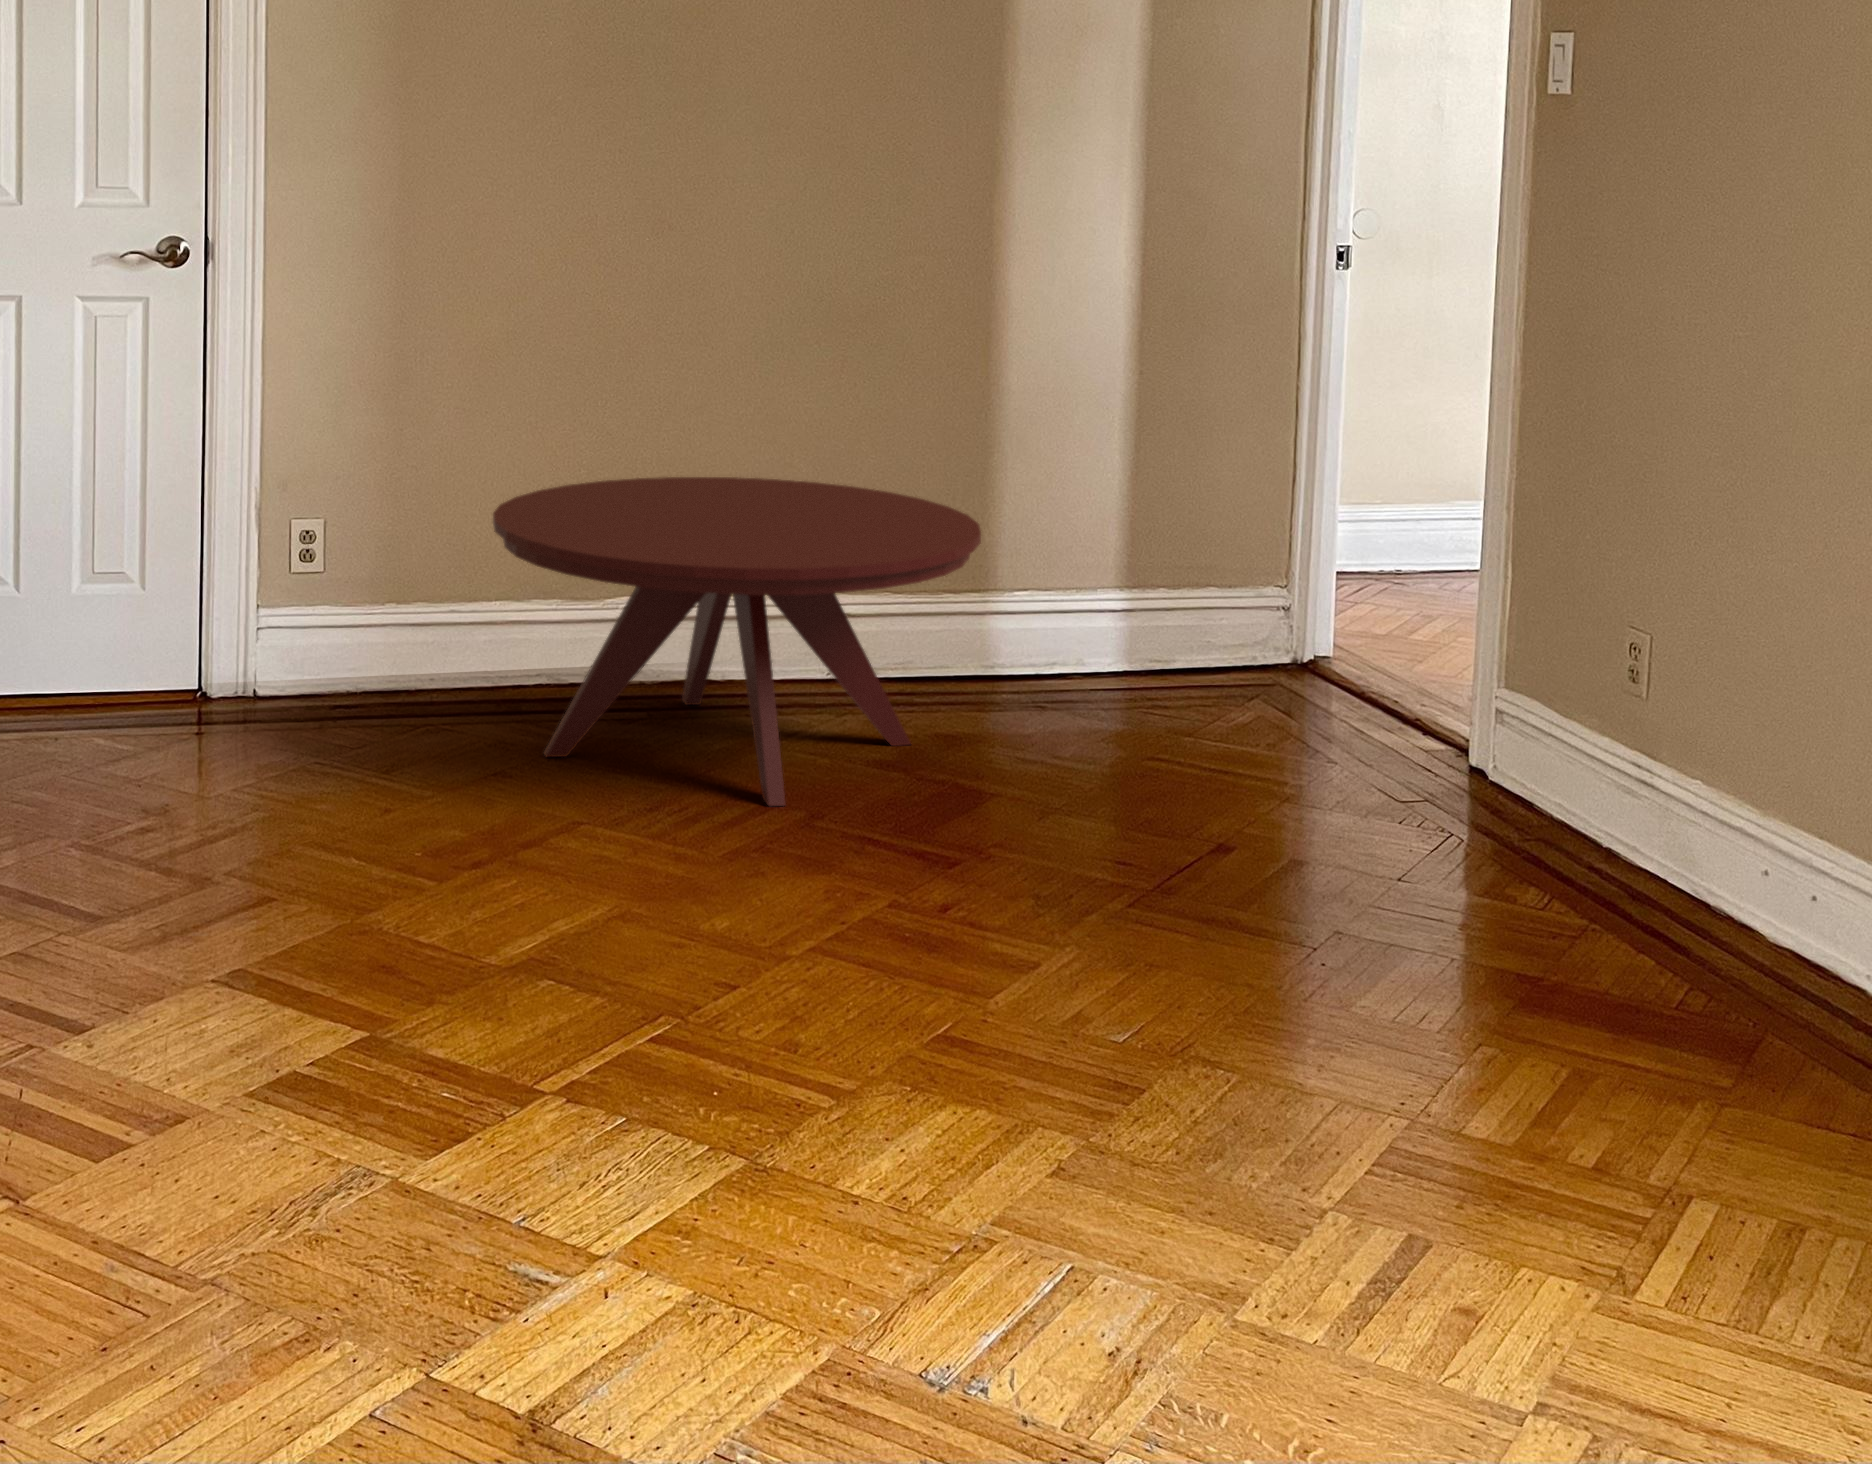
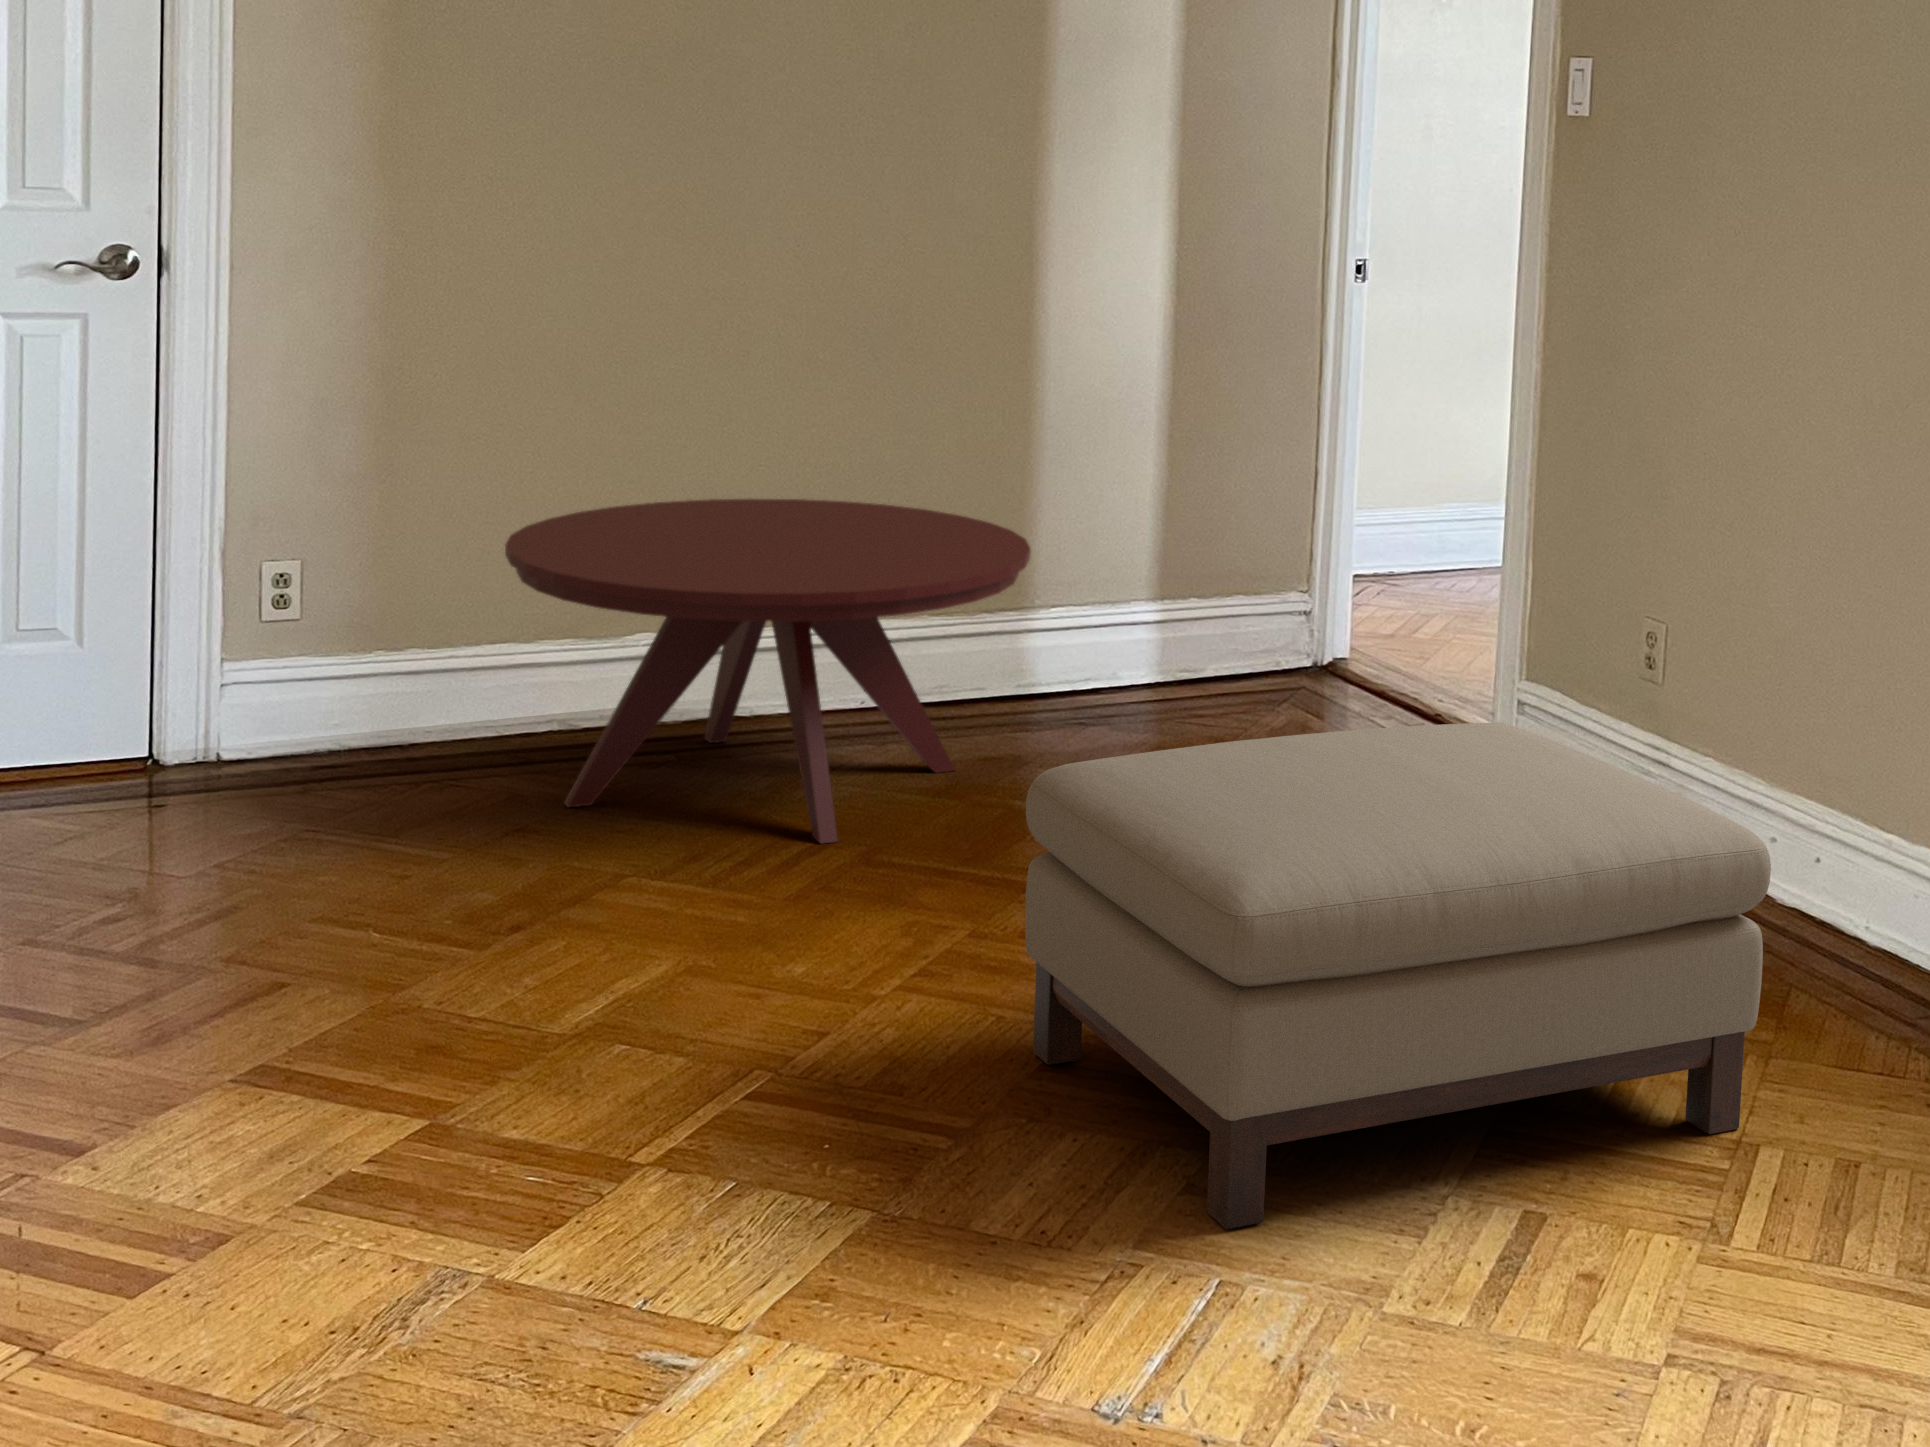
ottoman: none [924,729,1705,1216] -> present [1025,723,1771,1229]

